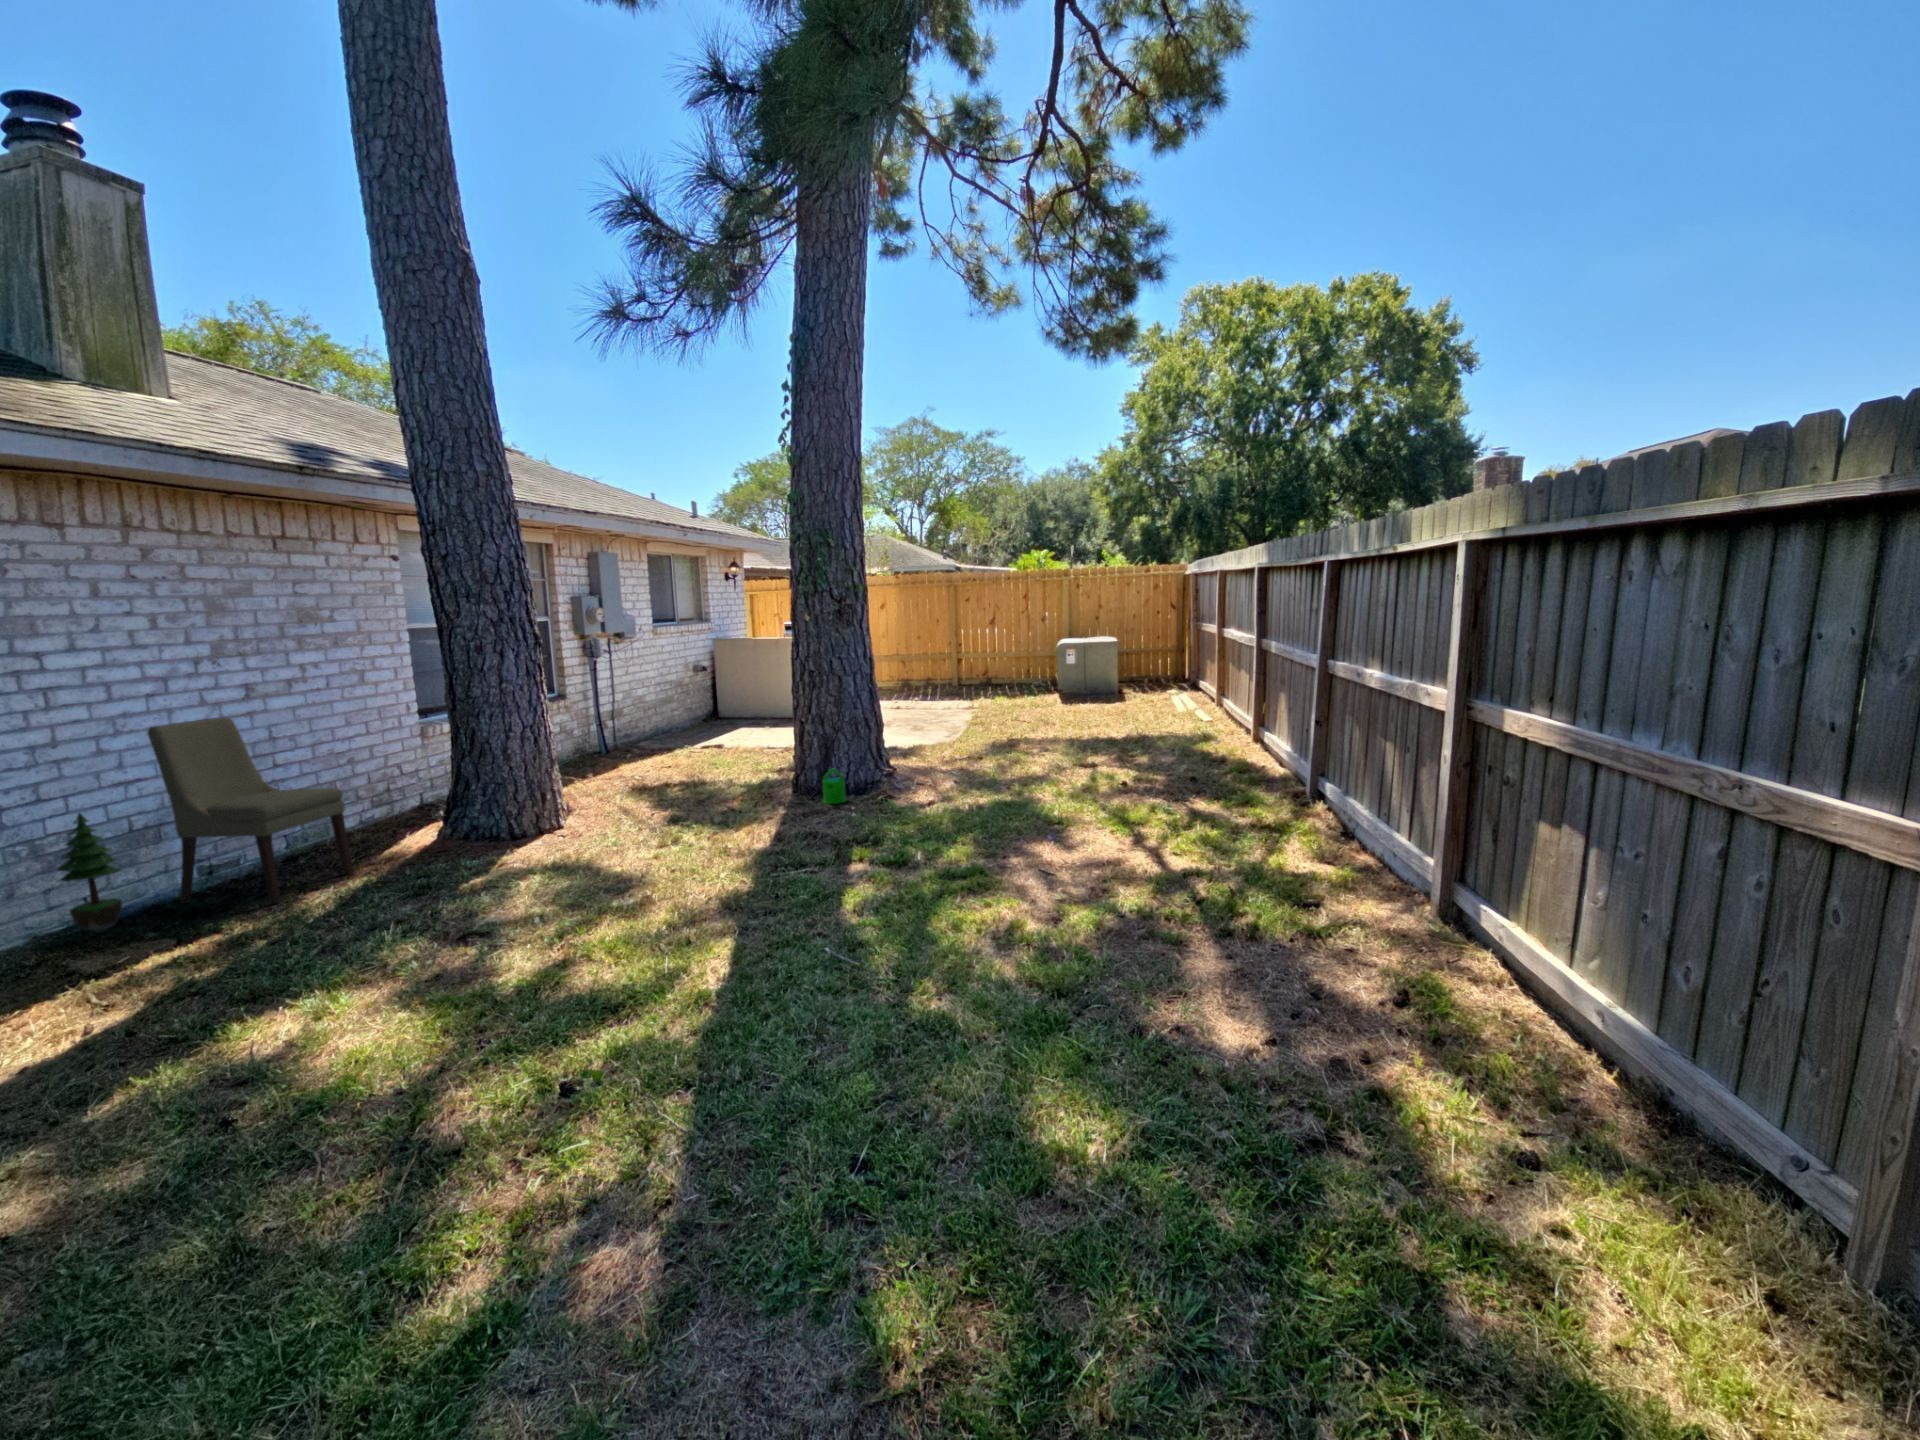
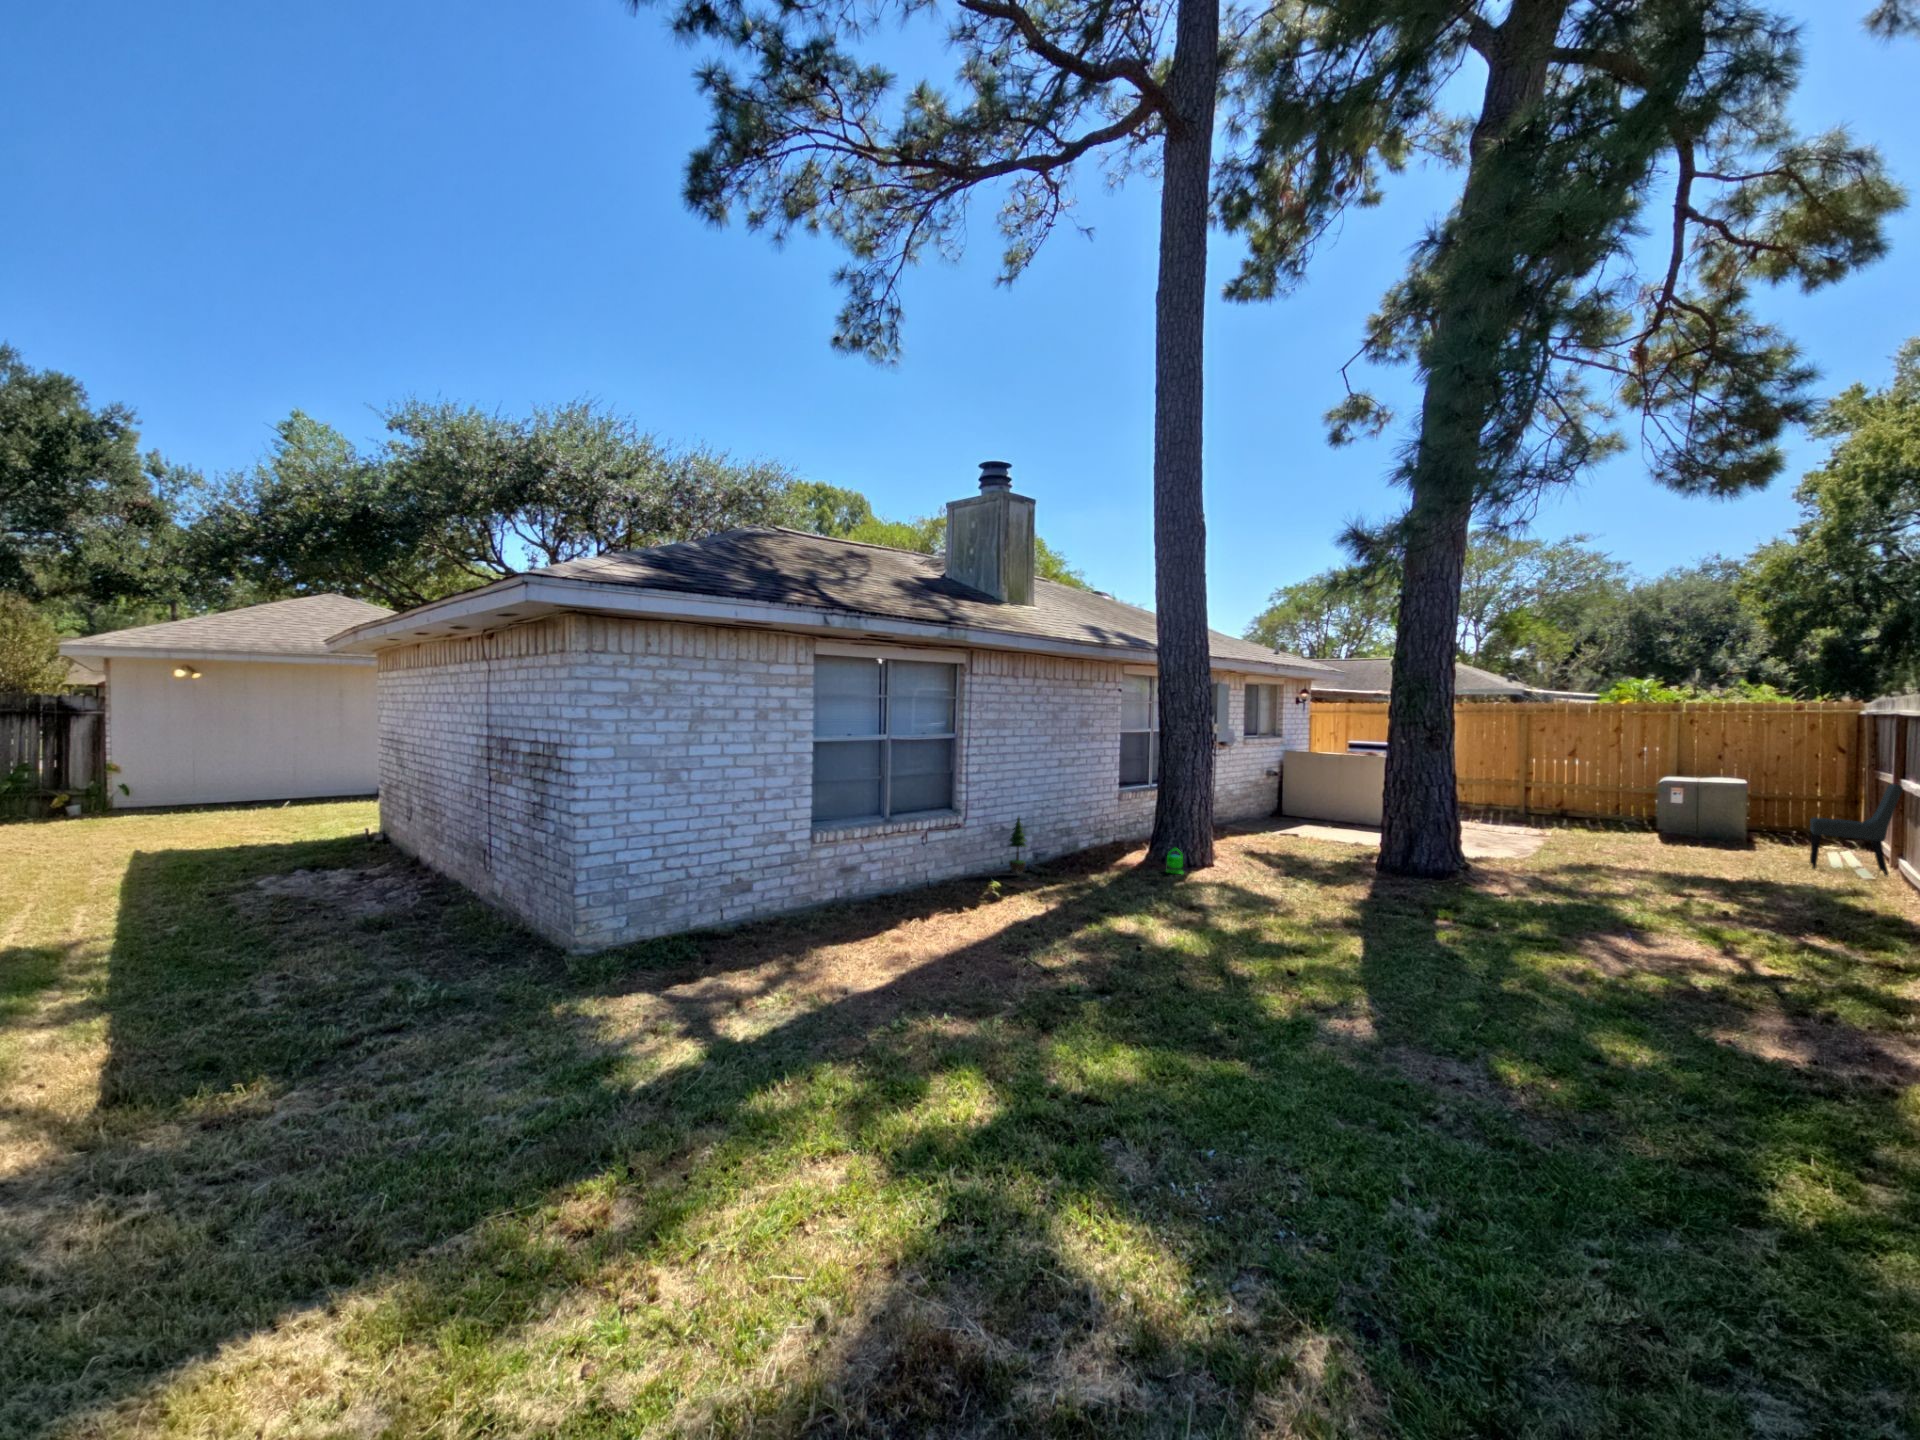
chair: present [147,717,353,904] -> present [1810,784,1903,876]
watering can: present [823,769,846,804] -> present [1166,848,1183,874]

